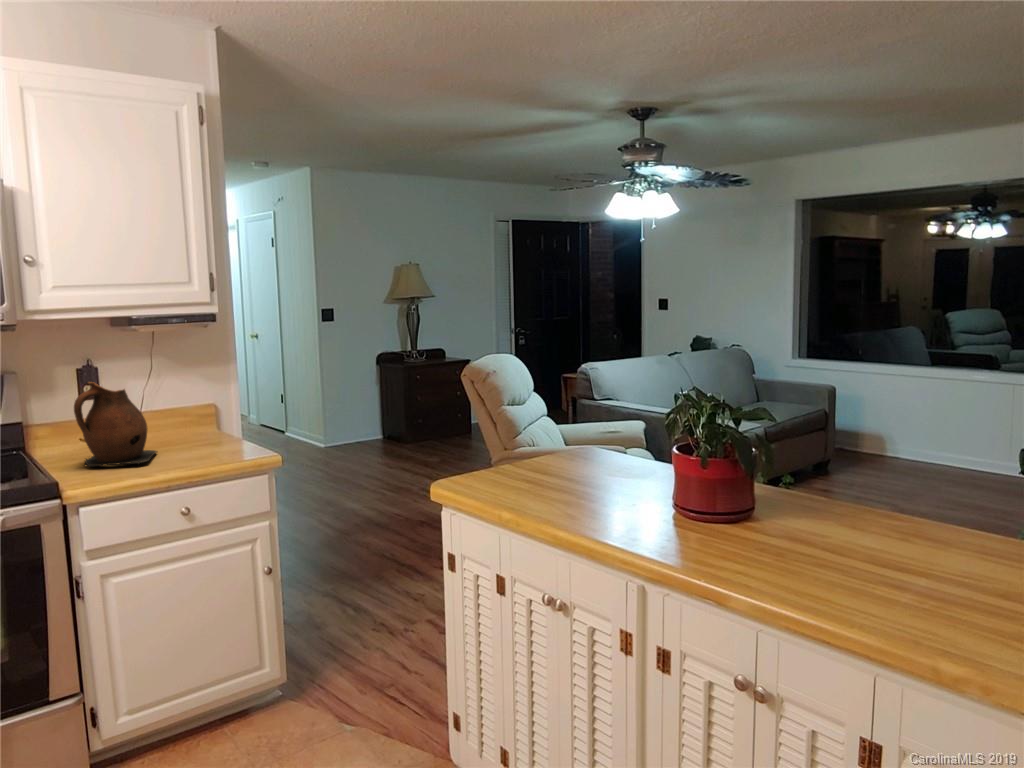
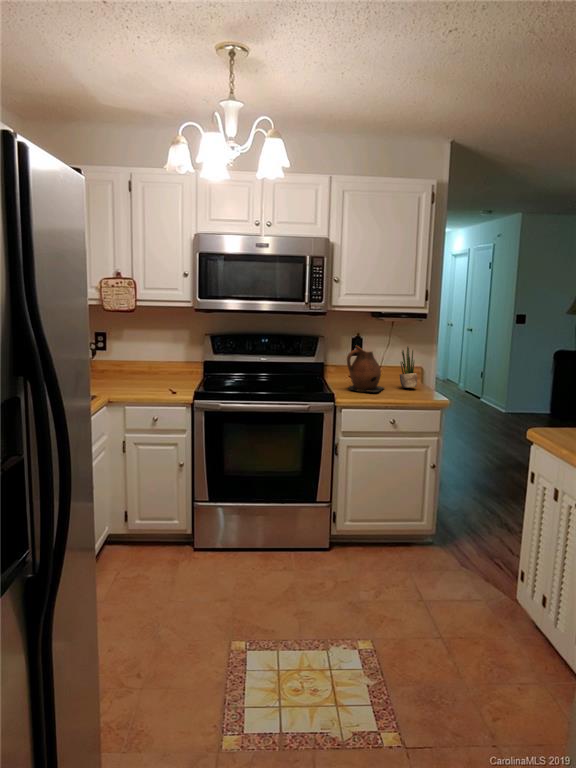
potted plant: none [179,372,215,446] -> present [400,347,417,388]

